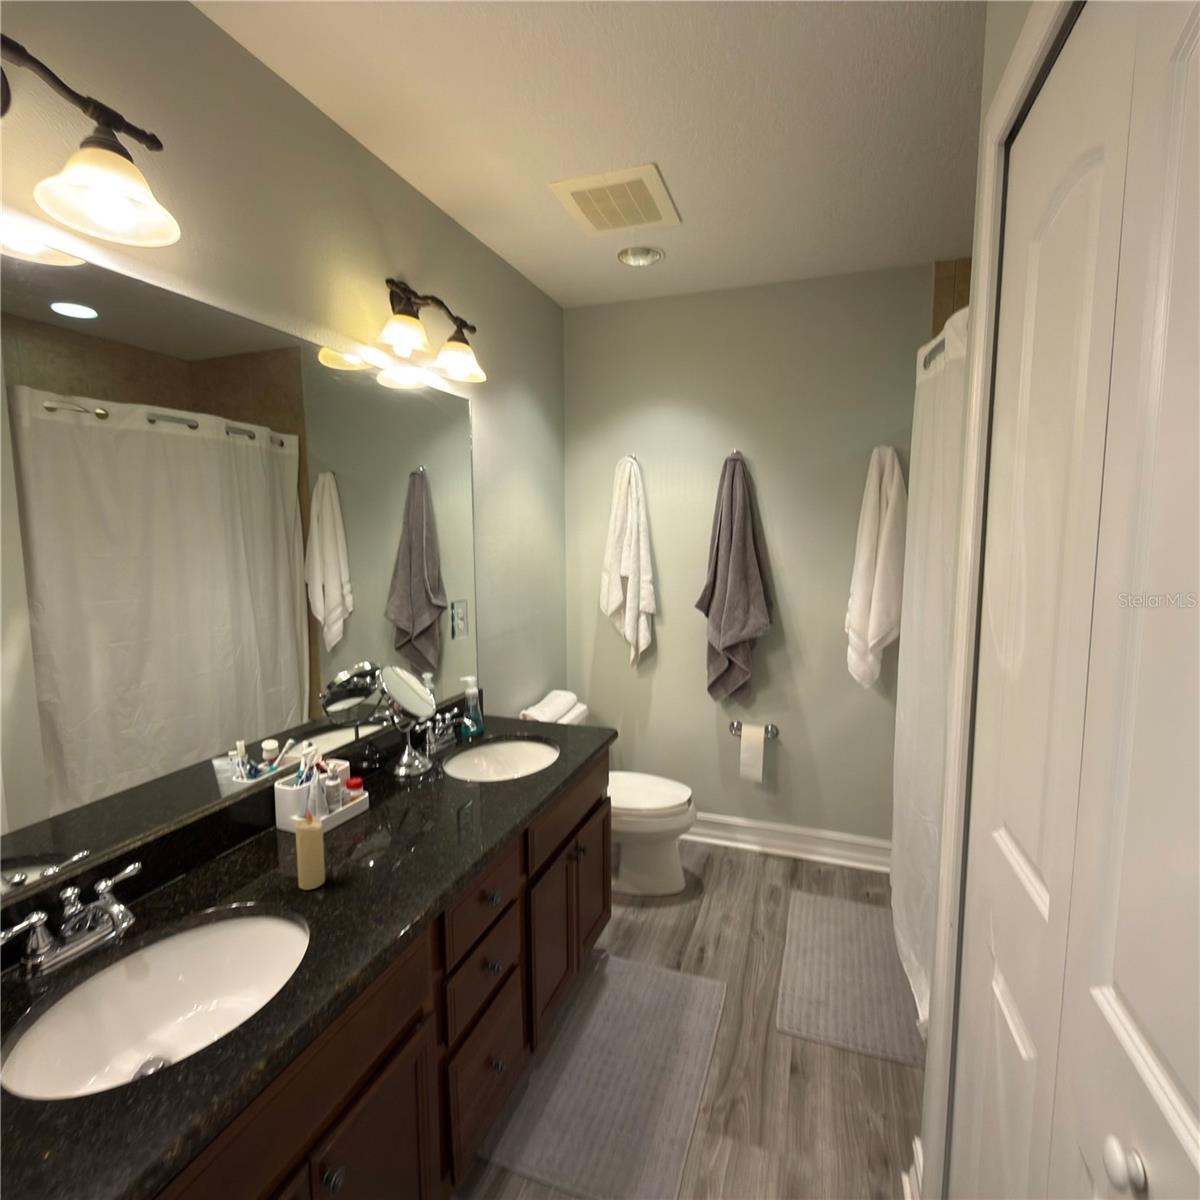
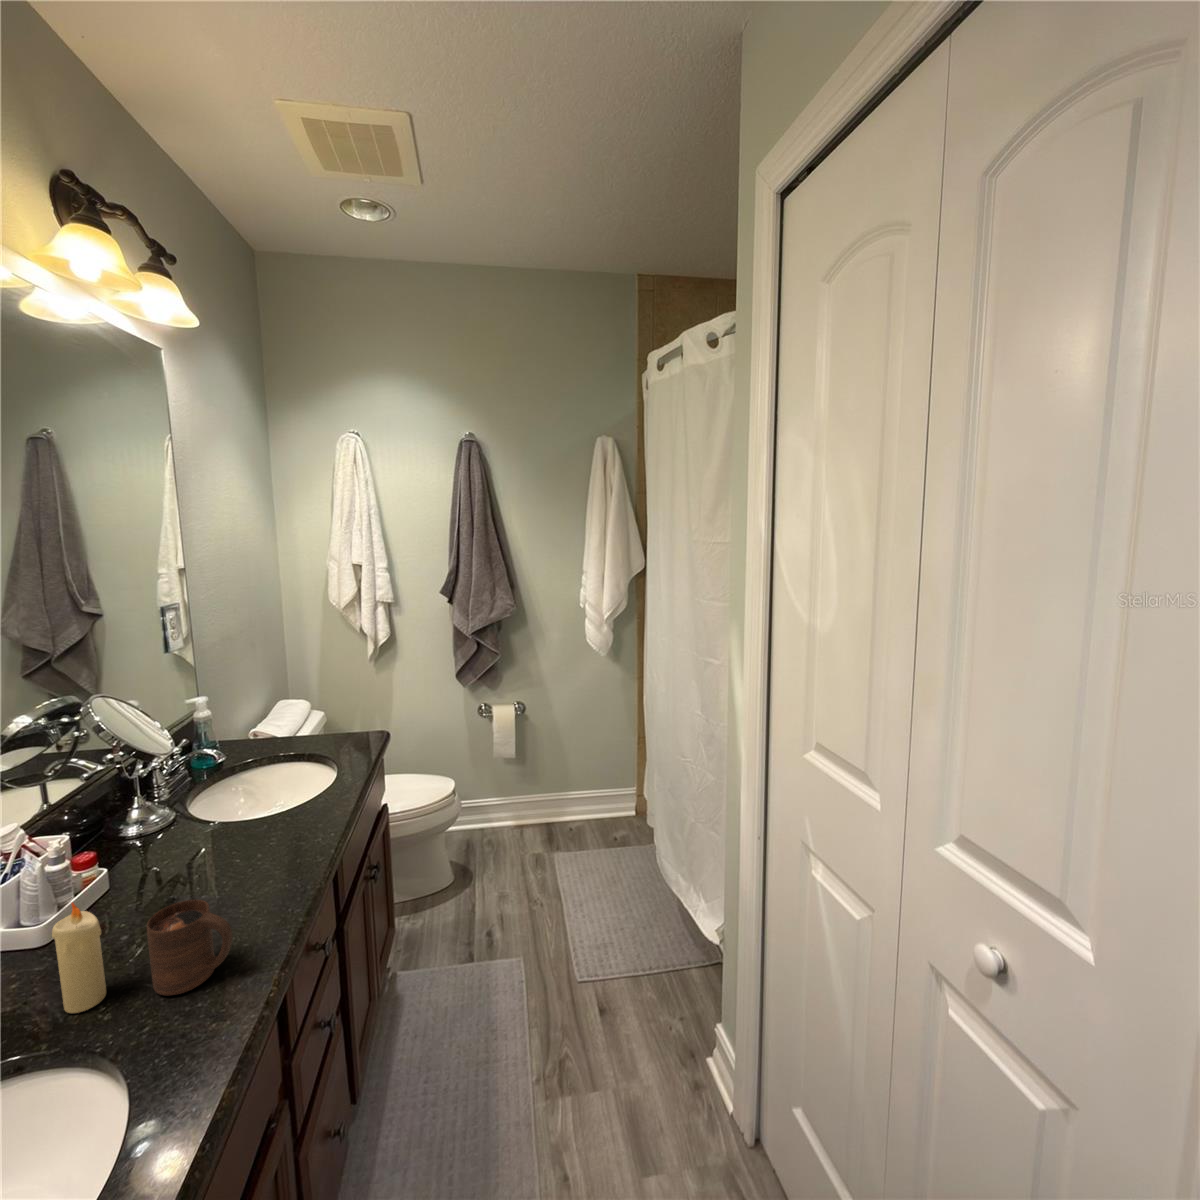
cup: none [346,829,397,899] -> present [147,900,232,995]

